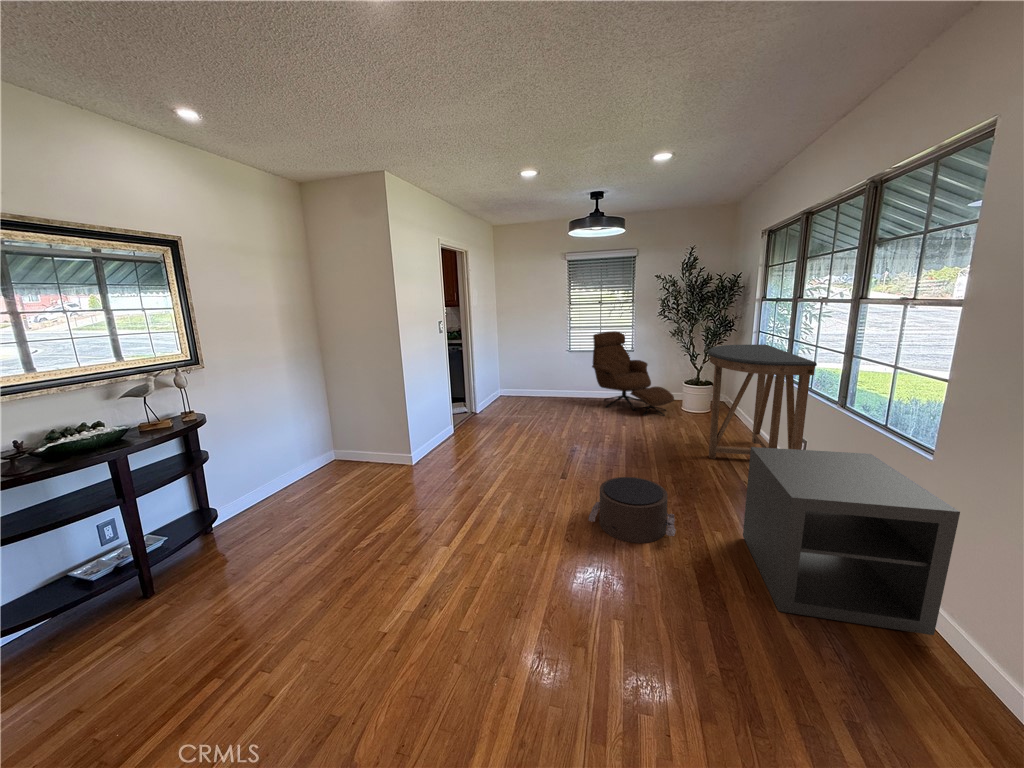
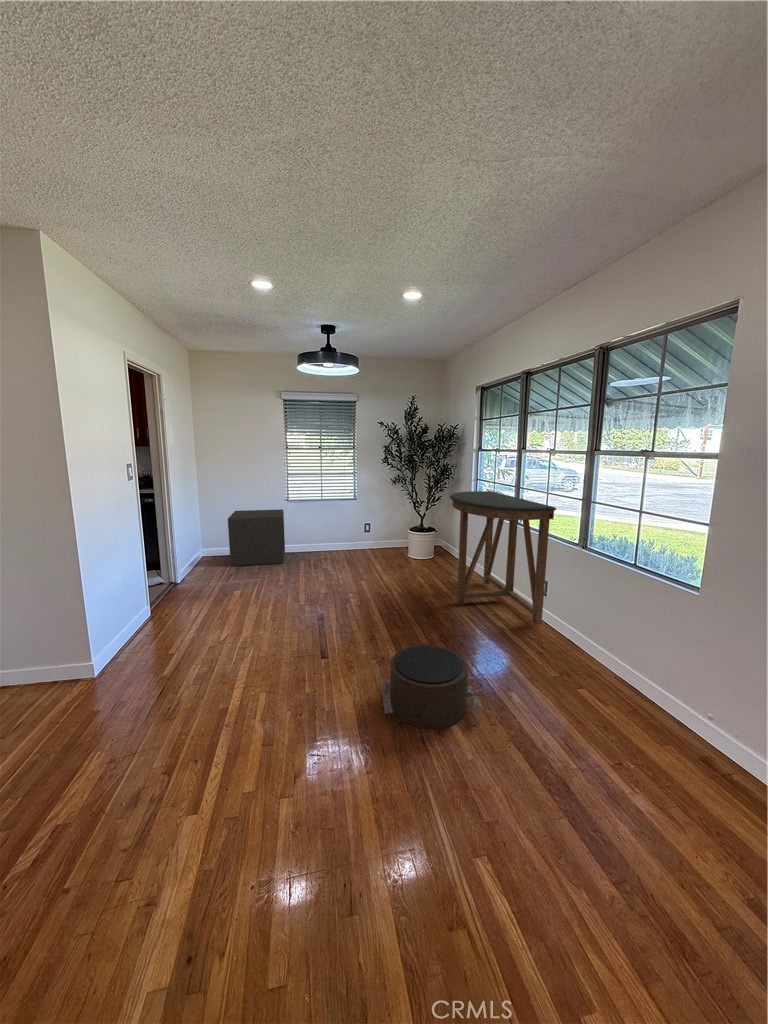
lounge chair: present [592,331,674,416] -> none [318,479,404,566]
storage cabinet: present [743,447,960,635] -> present [228,509,285,566]

